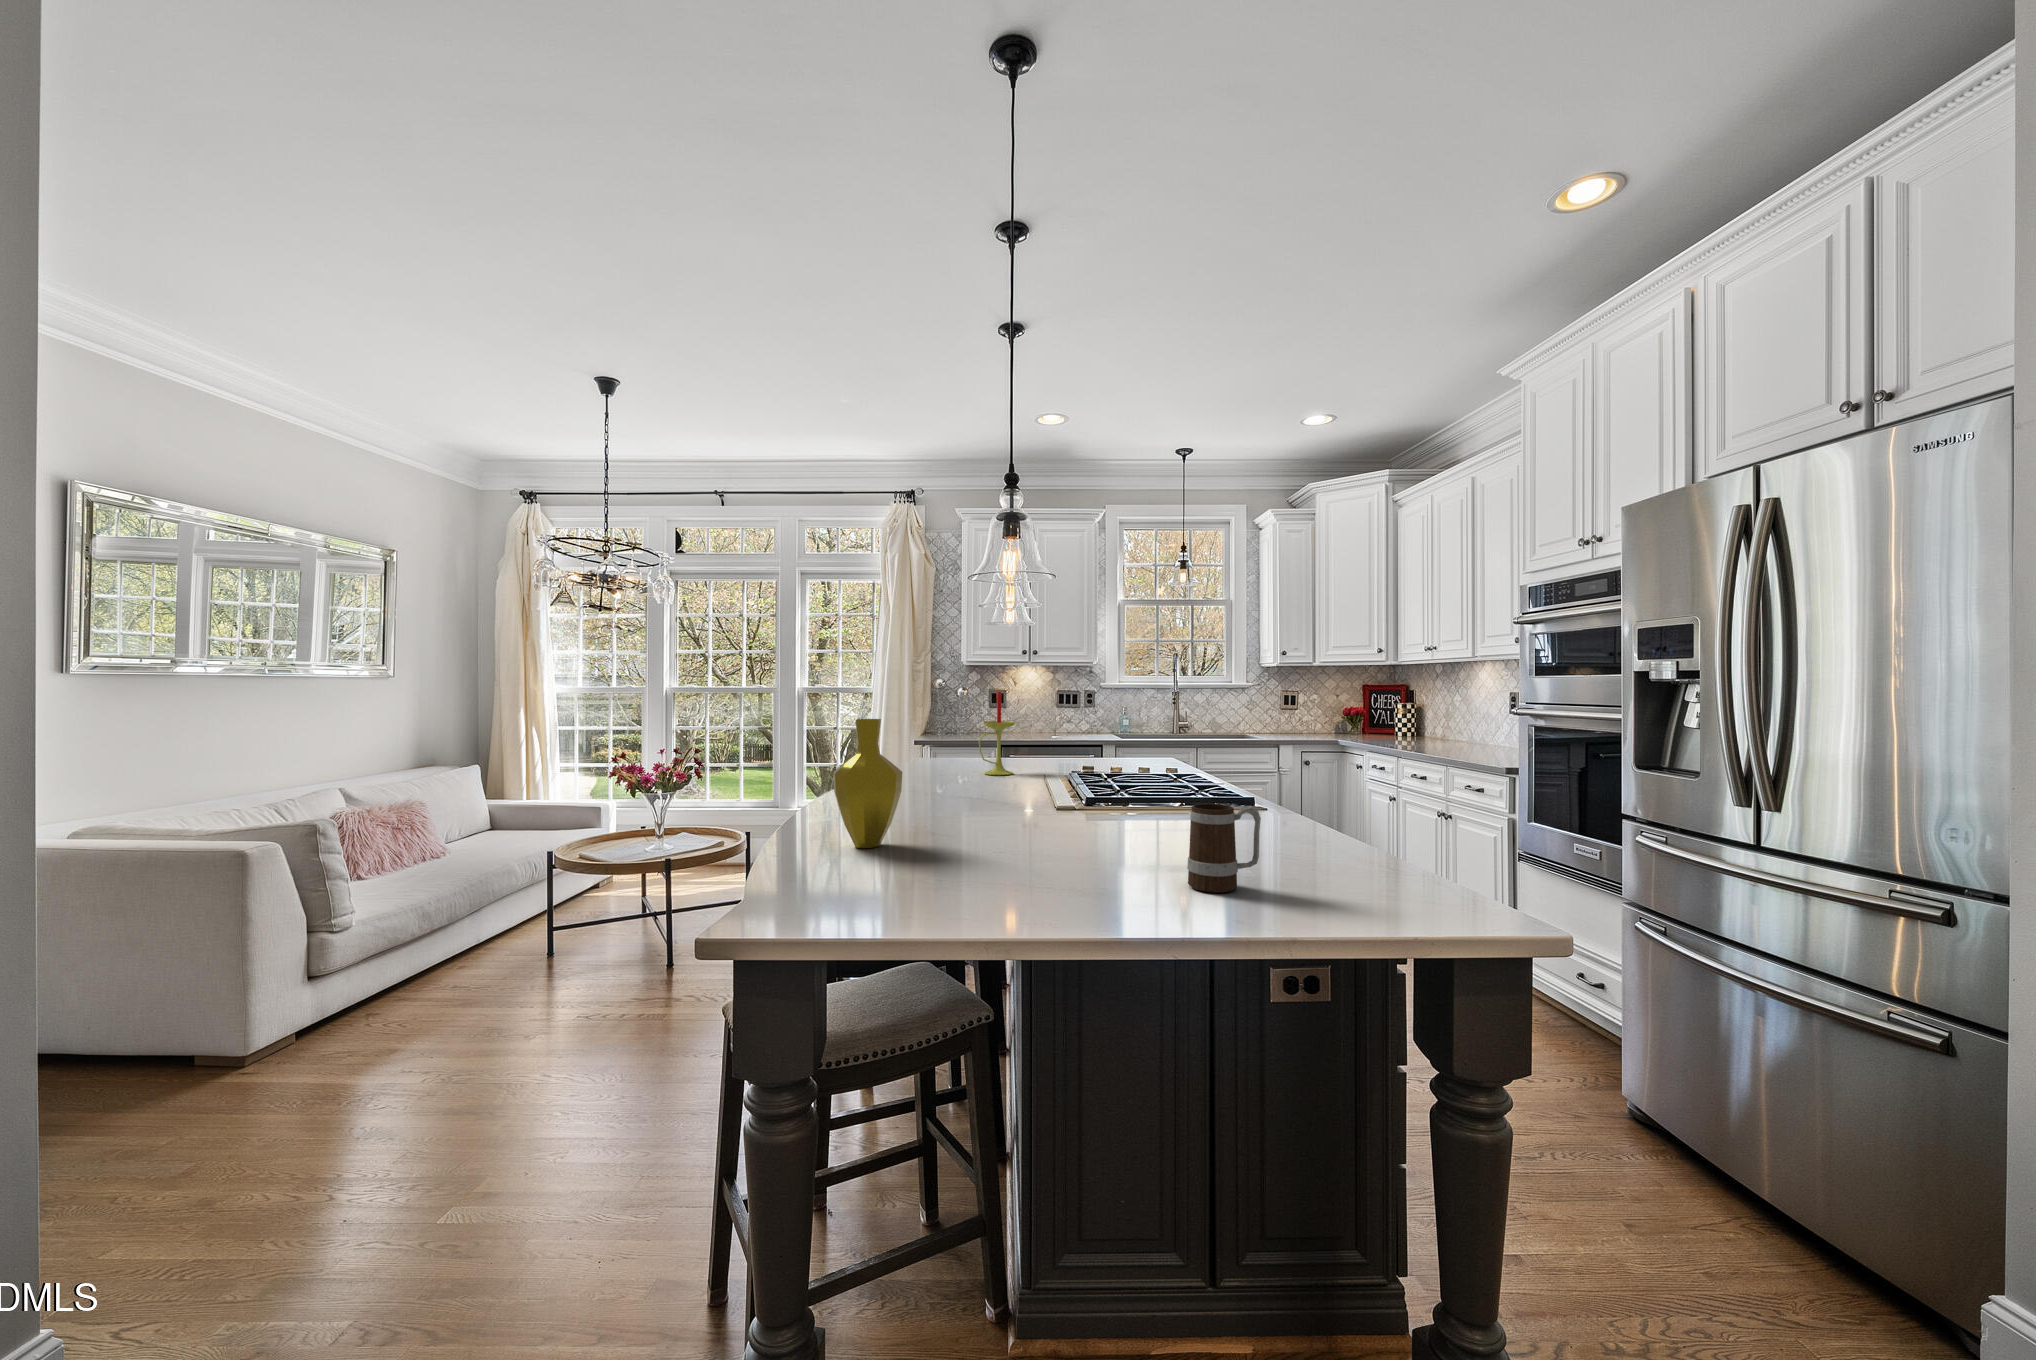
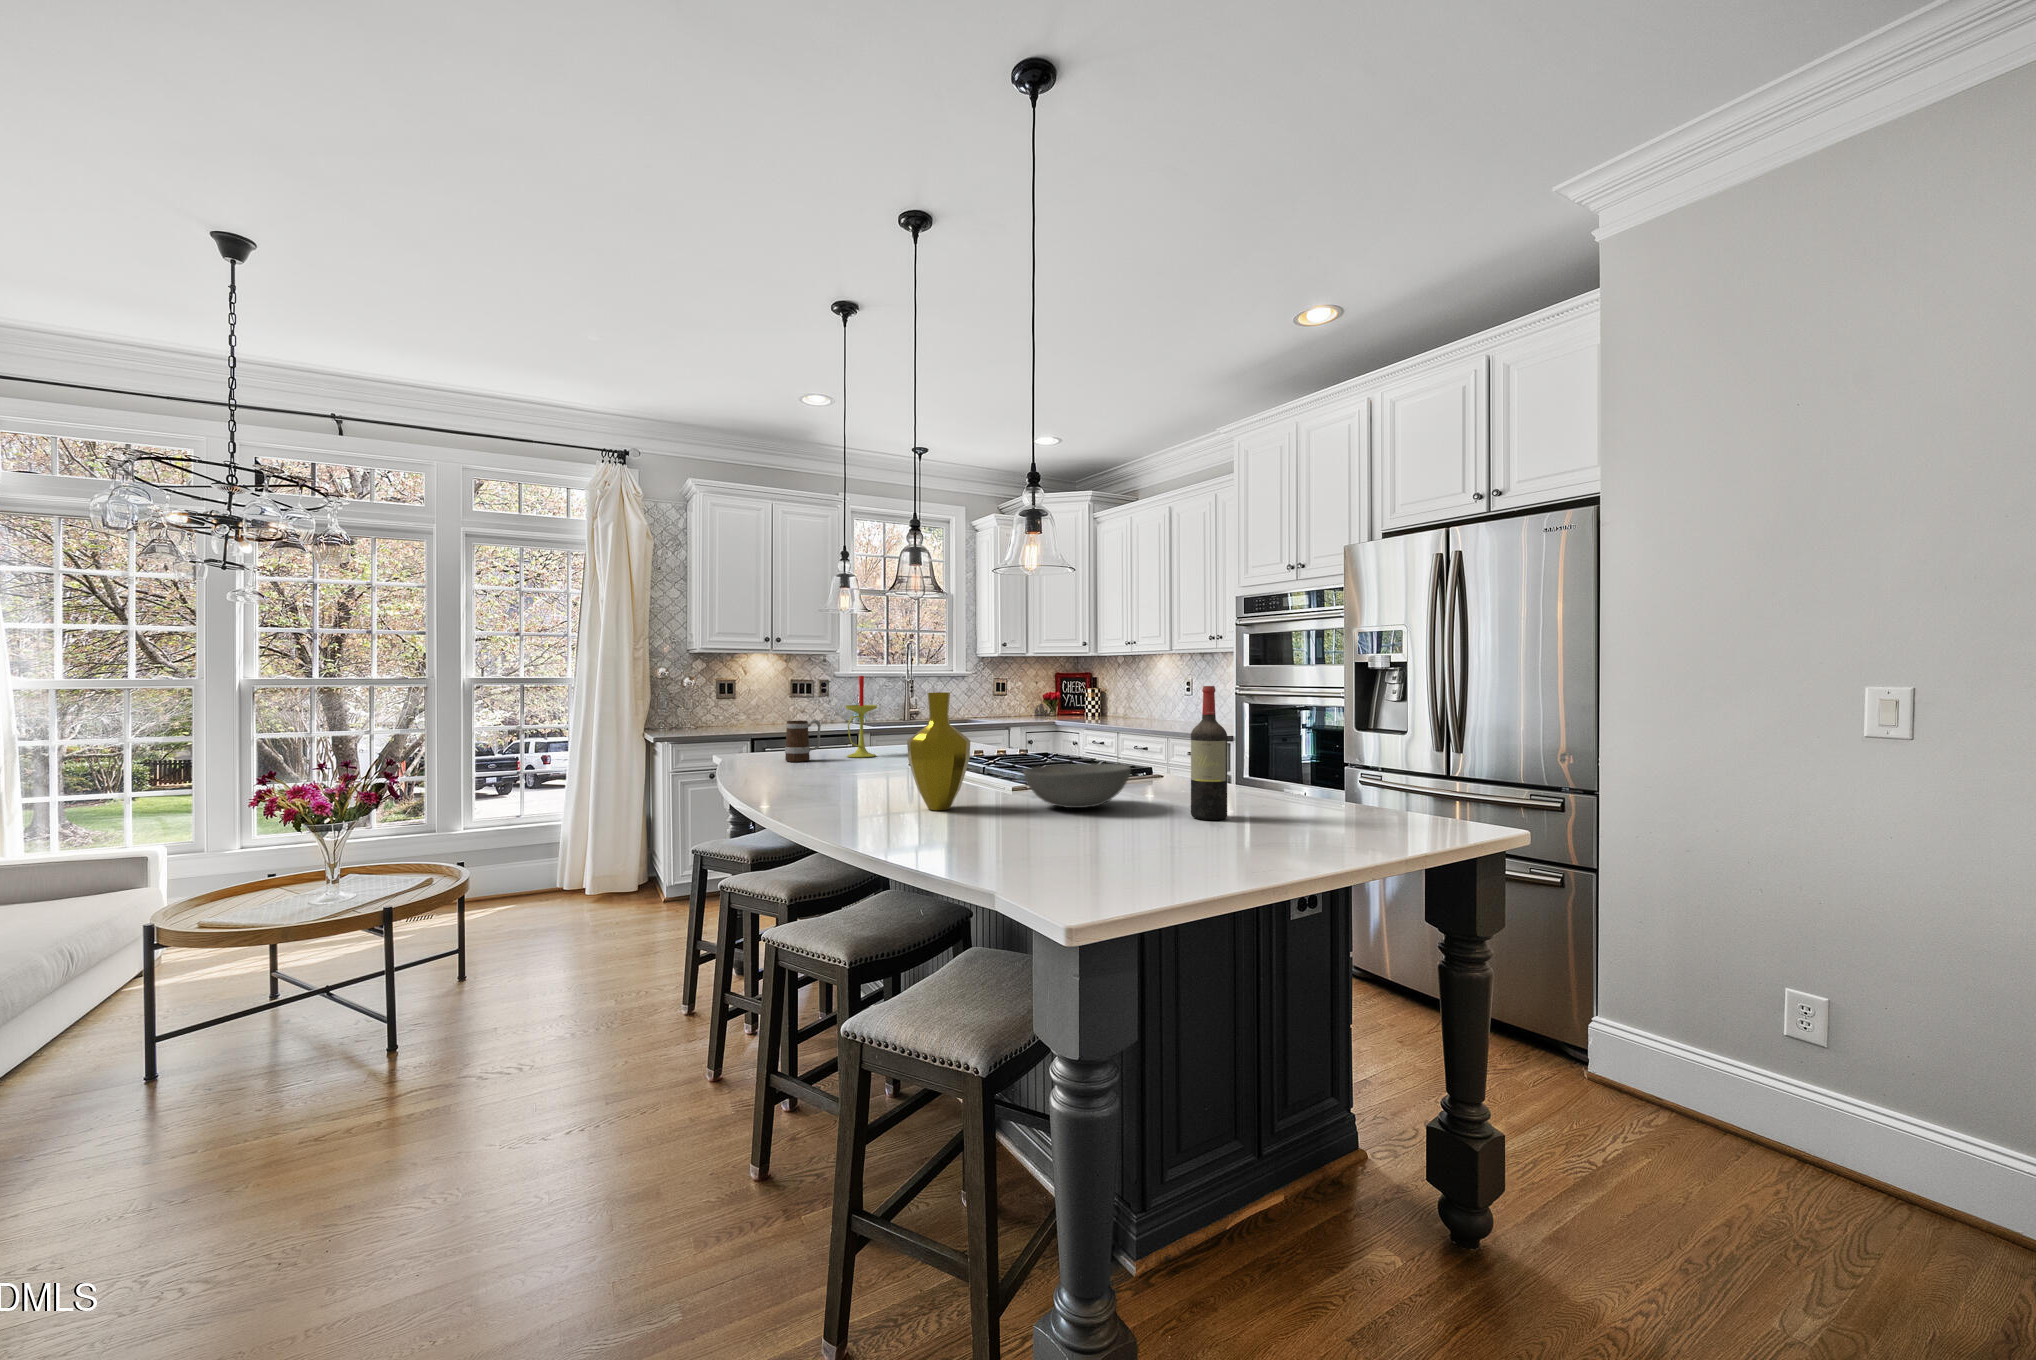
wine bottle: none [1084,724,1133,906] -> present [1191,686,1227,820]
mug: present [1187,804,1261,893] -> present [785,720,821,762]
bowl: none [940,808,1069,864] -> present [1023,764,1131,808]

